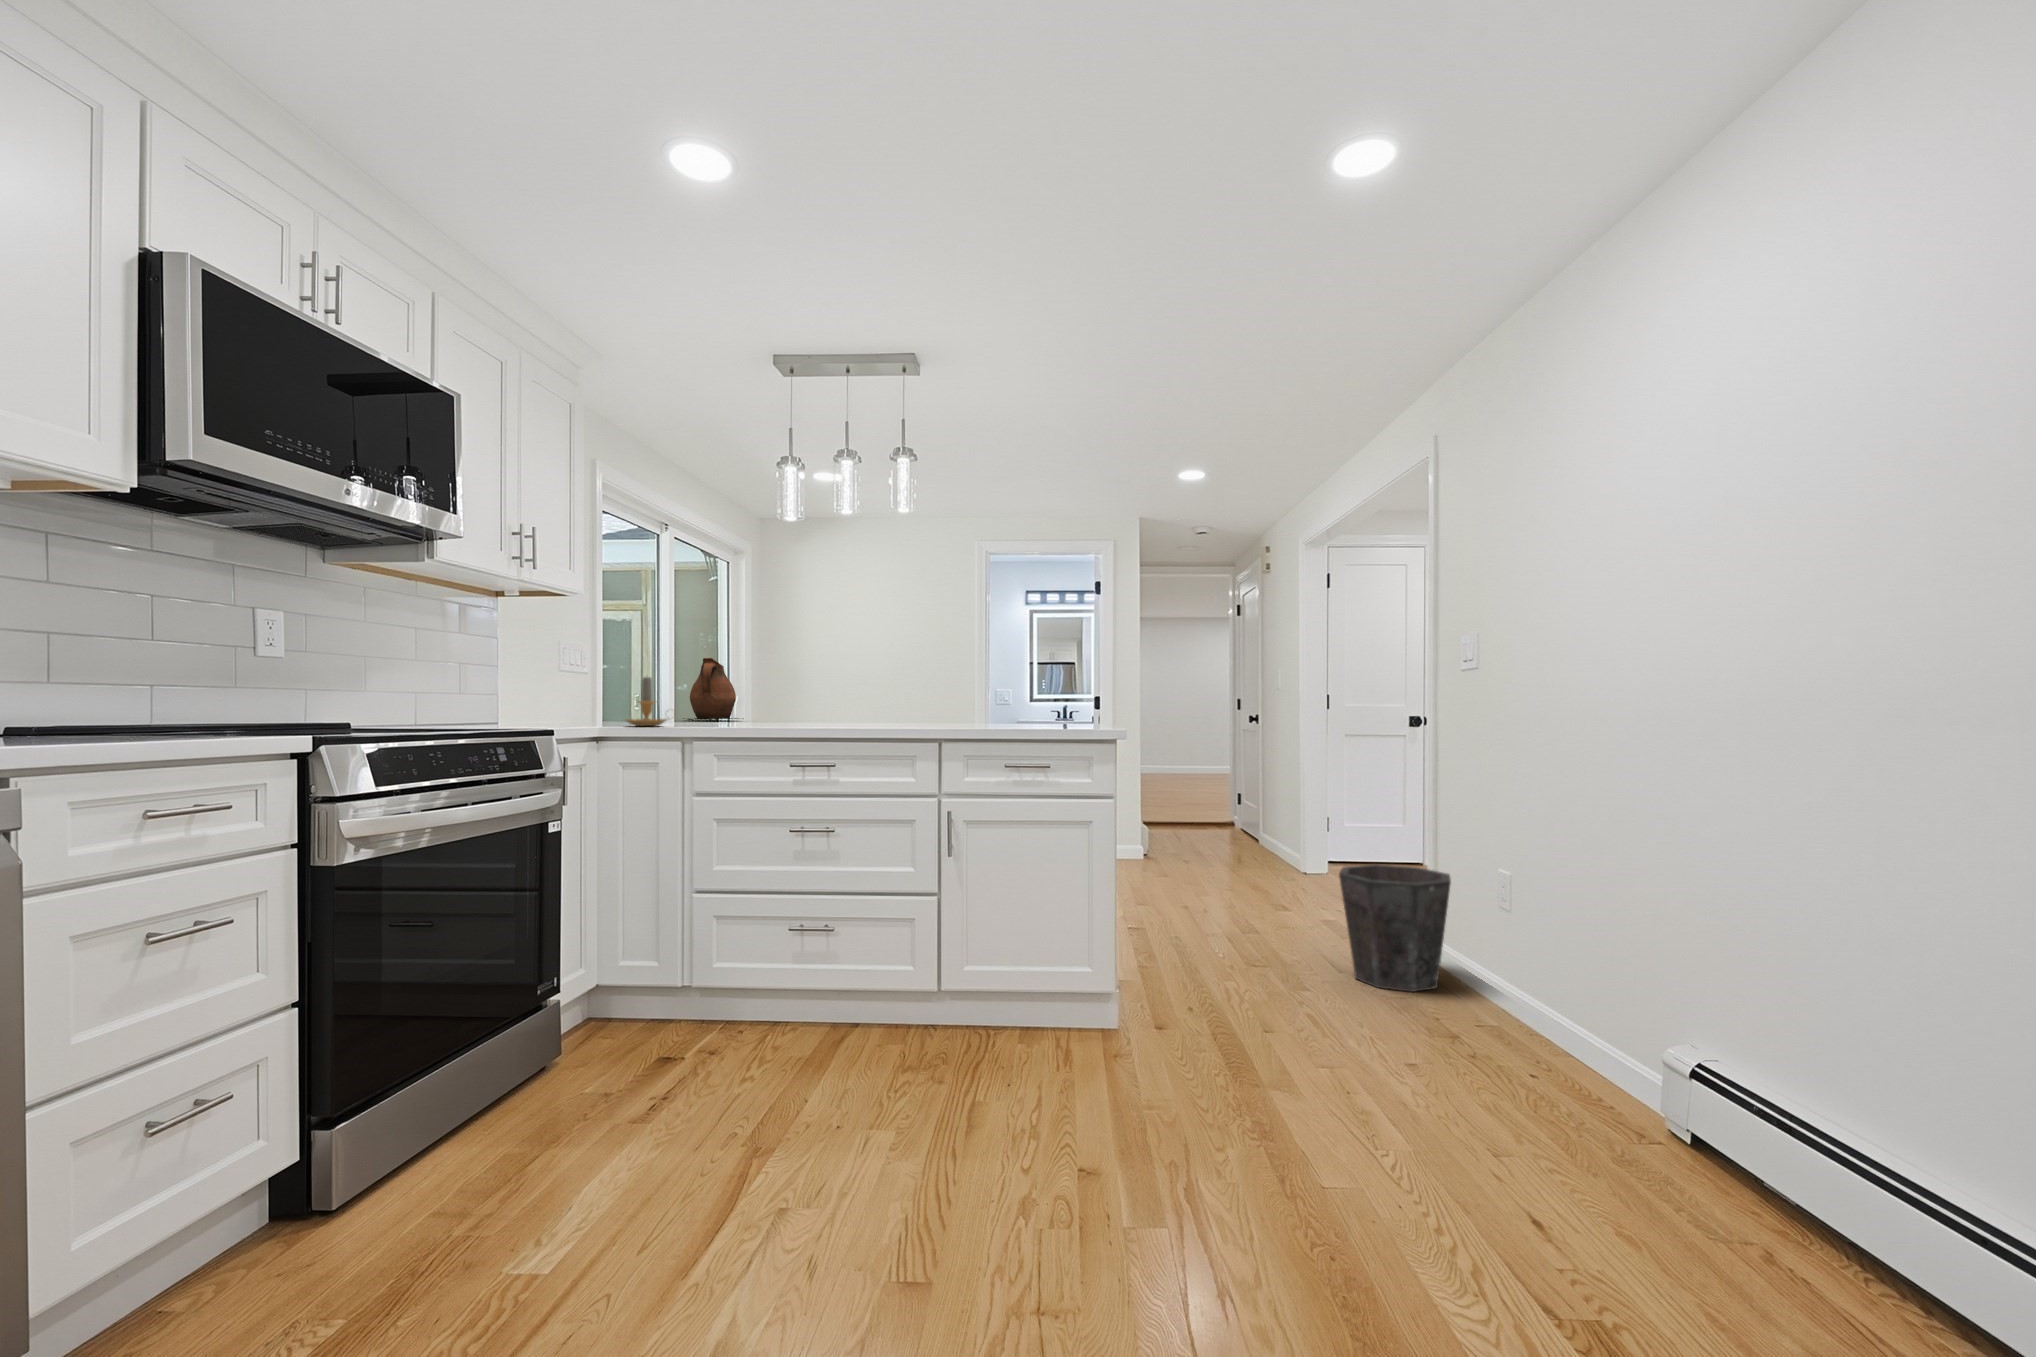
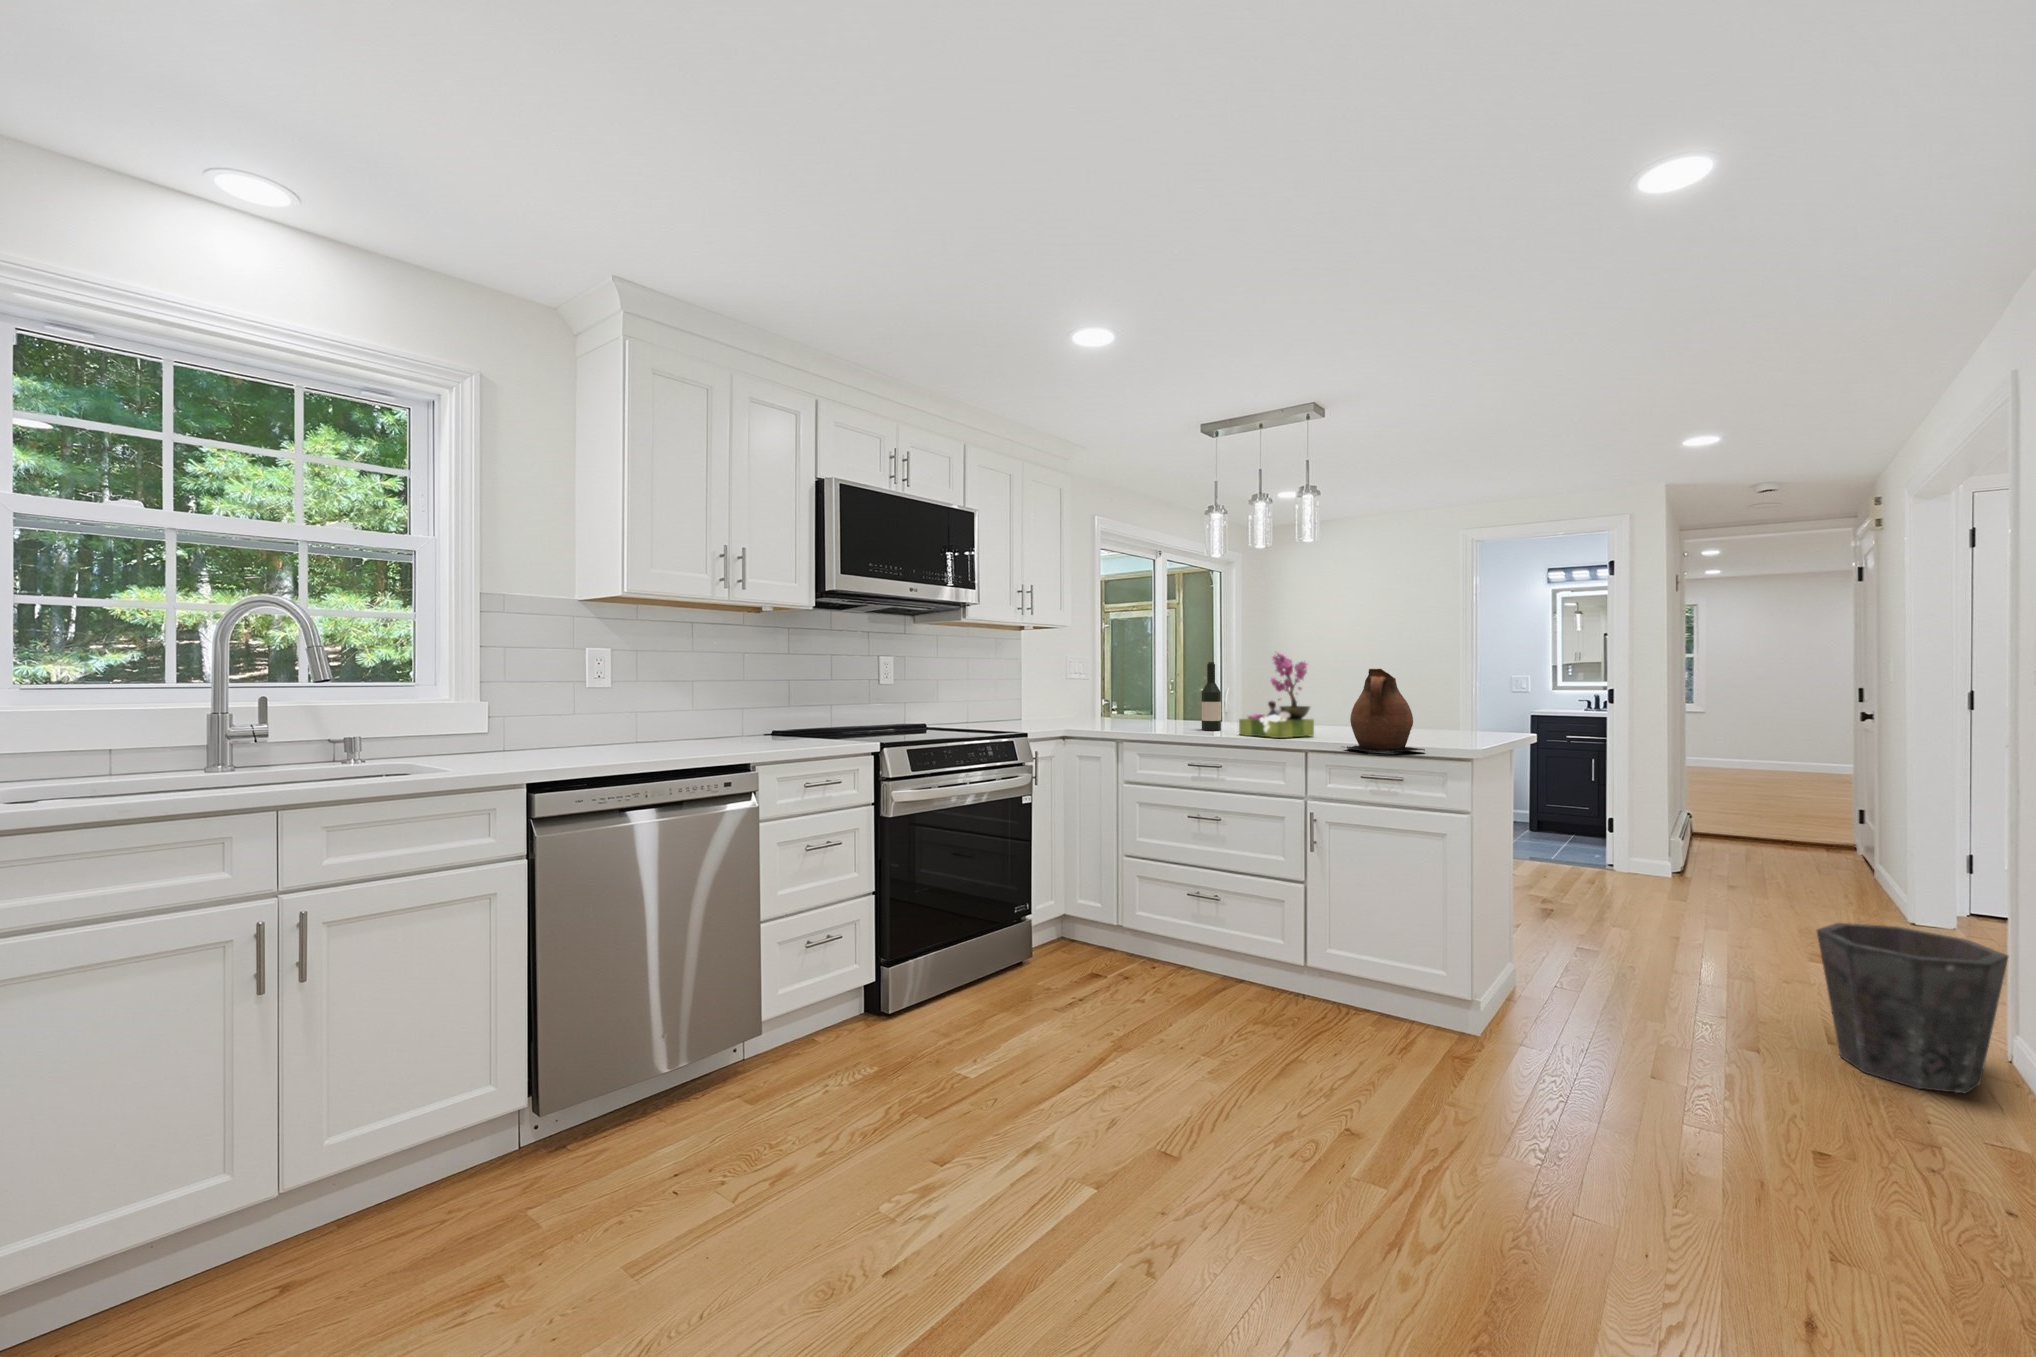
flower arrangement: none [838,631,919,729] -> present [1239,653,1314,738]
wine bottle: none [781,644,805,726] -> present [1202,662,1221,730]
ceramic pitcher: present [688,658,743,720] -> present [1343,669,1425,752]
candle: present [626,677,668,726] -> none [1087,688,1121,727]

